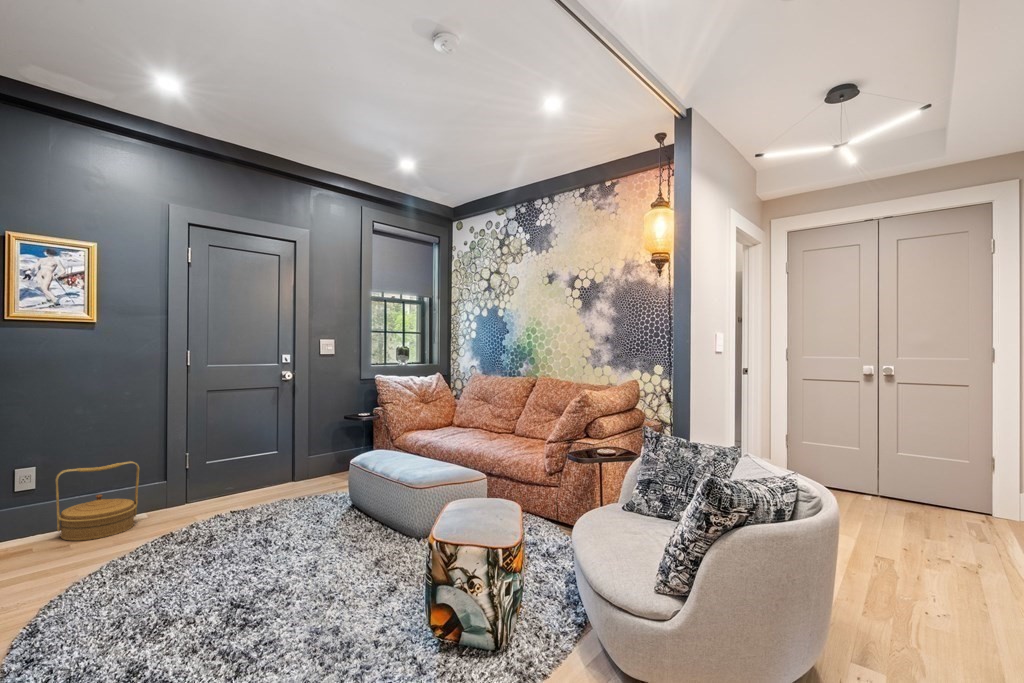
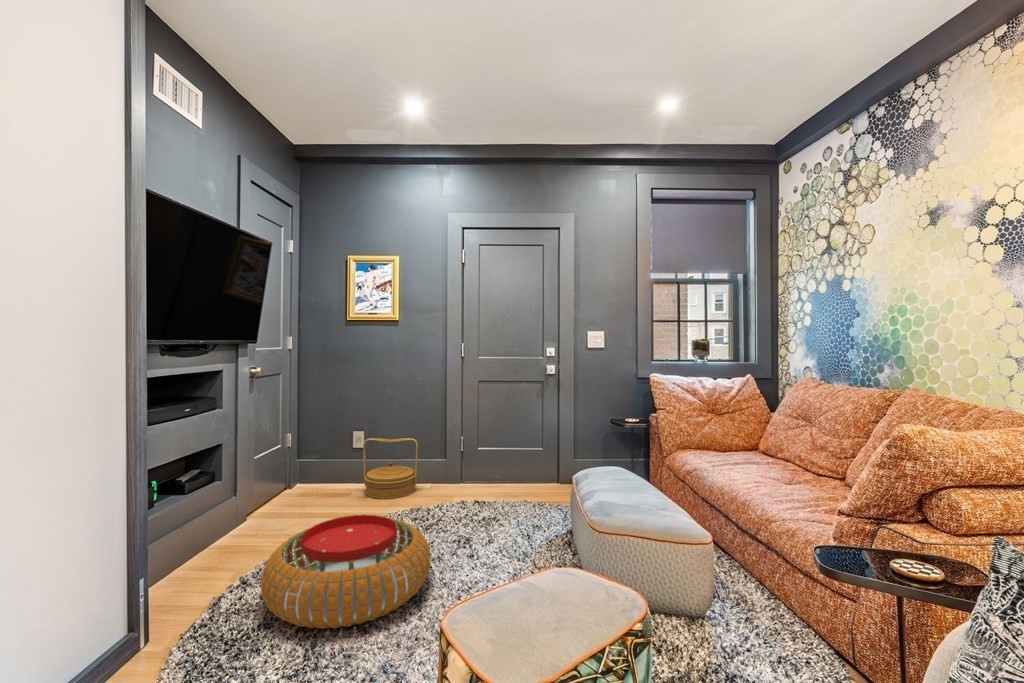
pouf: none [114,519,295,623] -> present [261,515,431,629]

